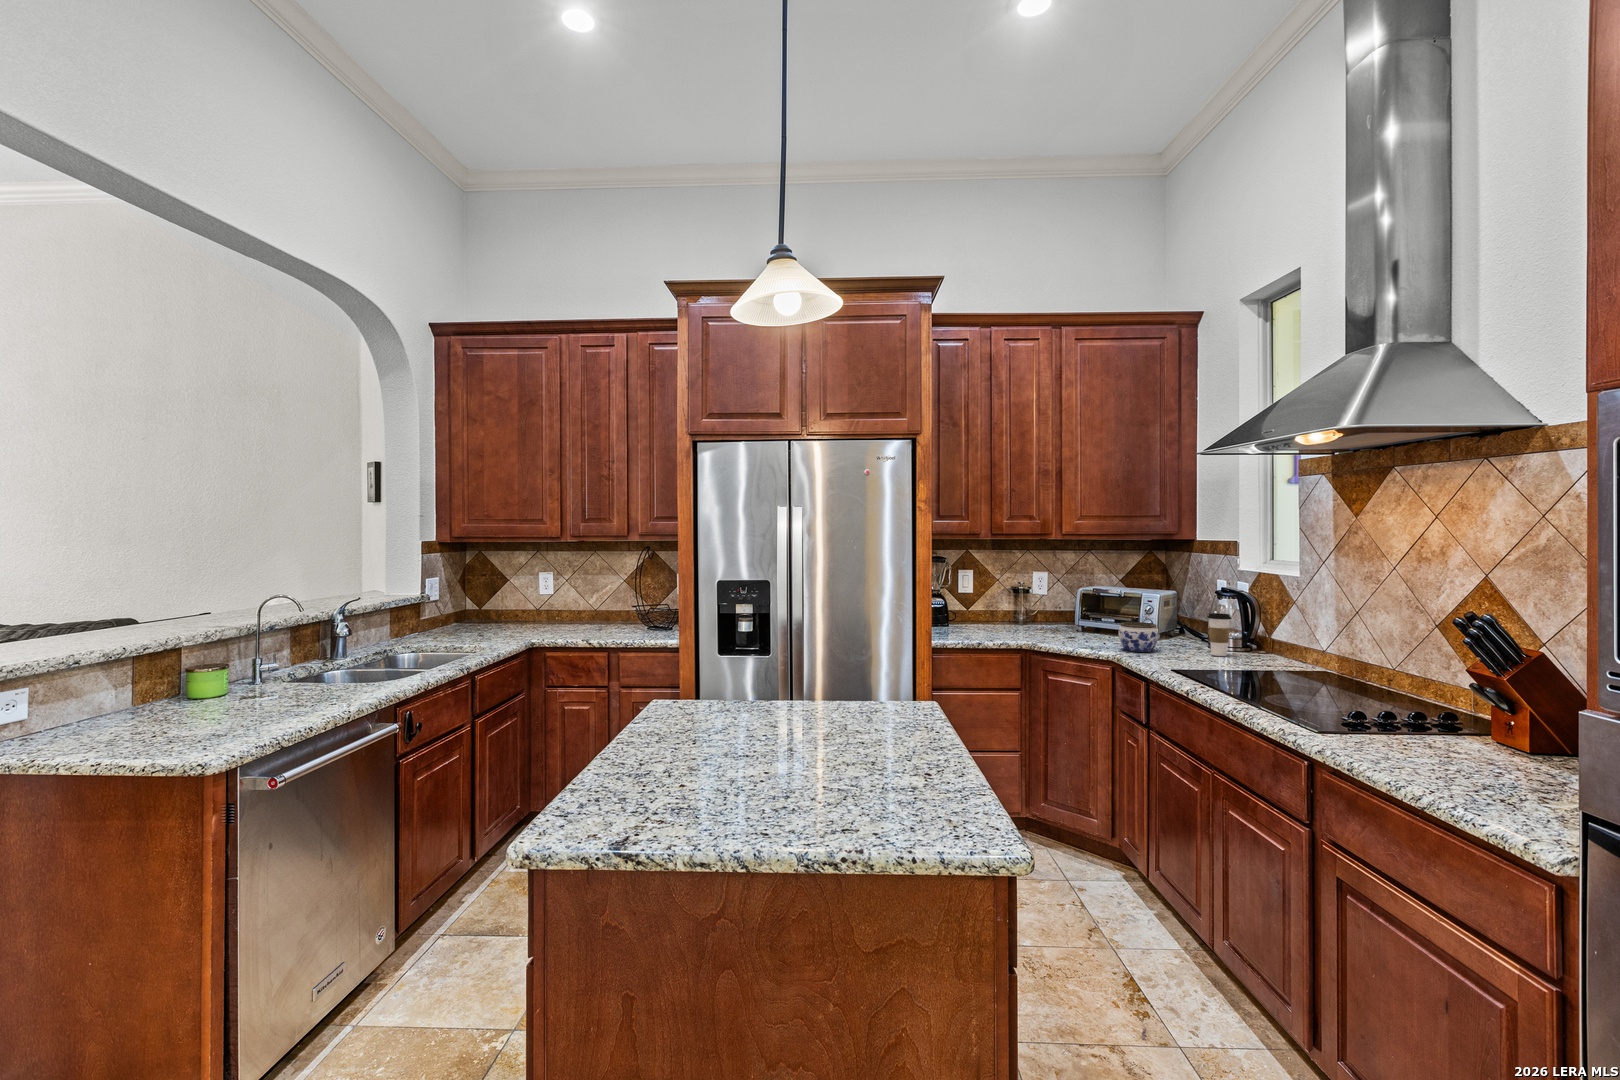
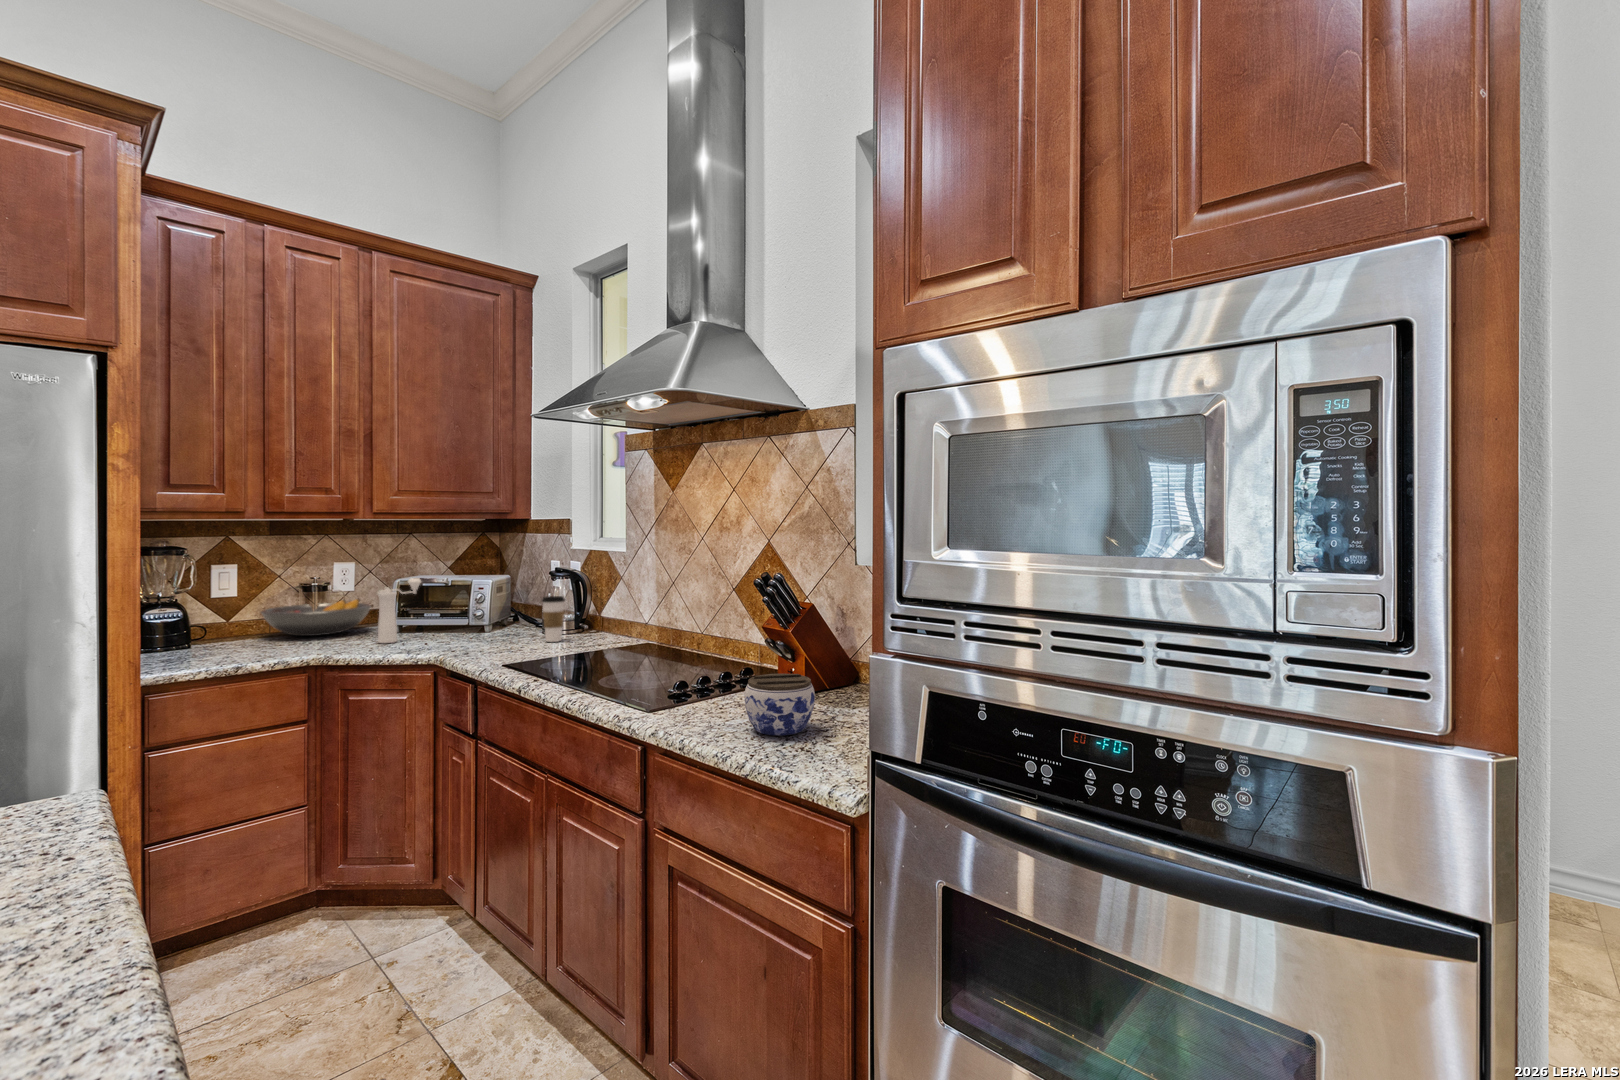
pepper mill: none [1068,589,1101,640] -> present [377,578,421,643]
fruit bowl: none [988,602,1061,628] -> present [261,599,371,636]
jar: present [1118,621,1159,652] -> present [745,674,815,736]

